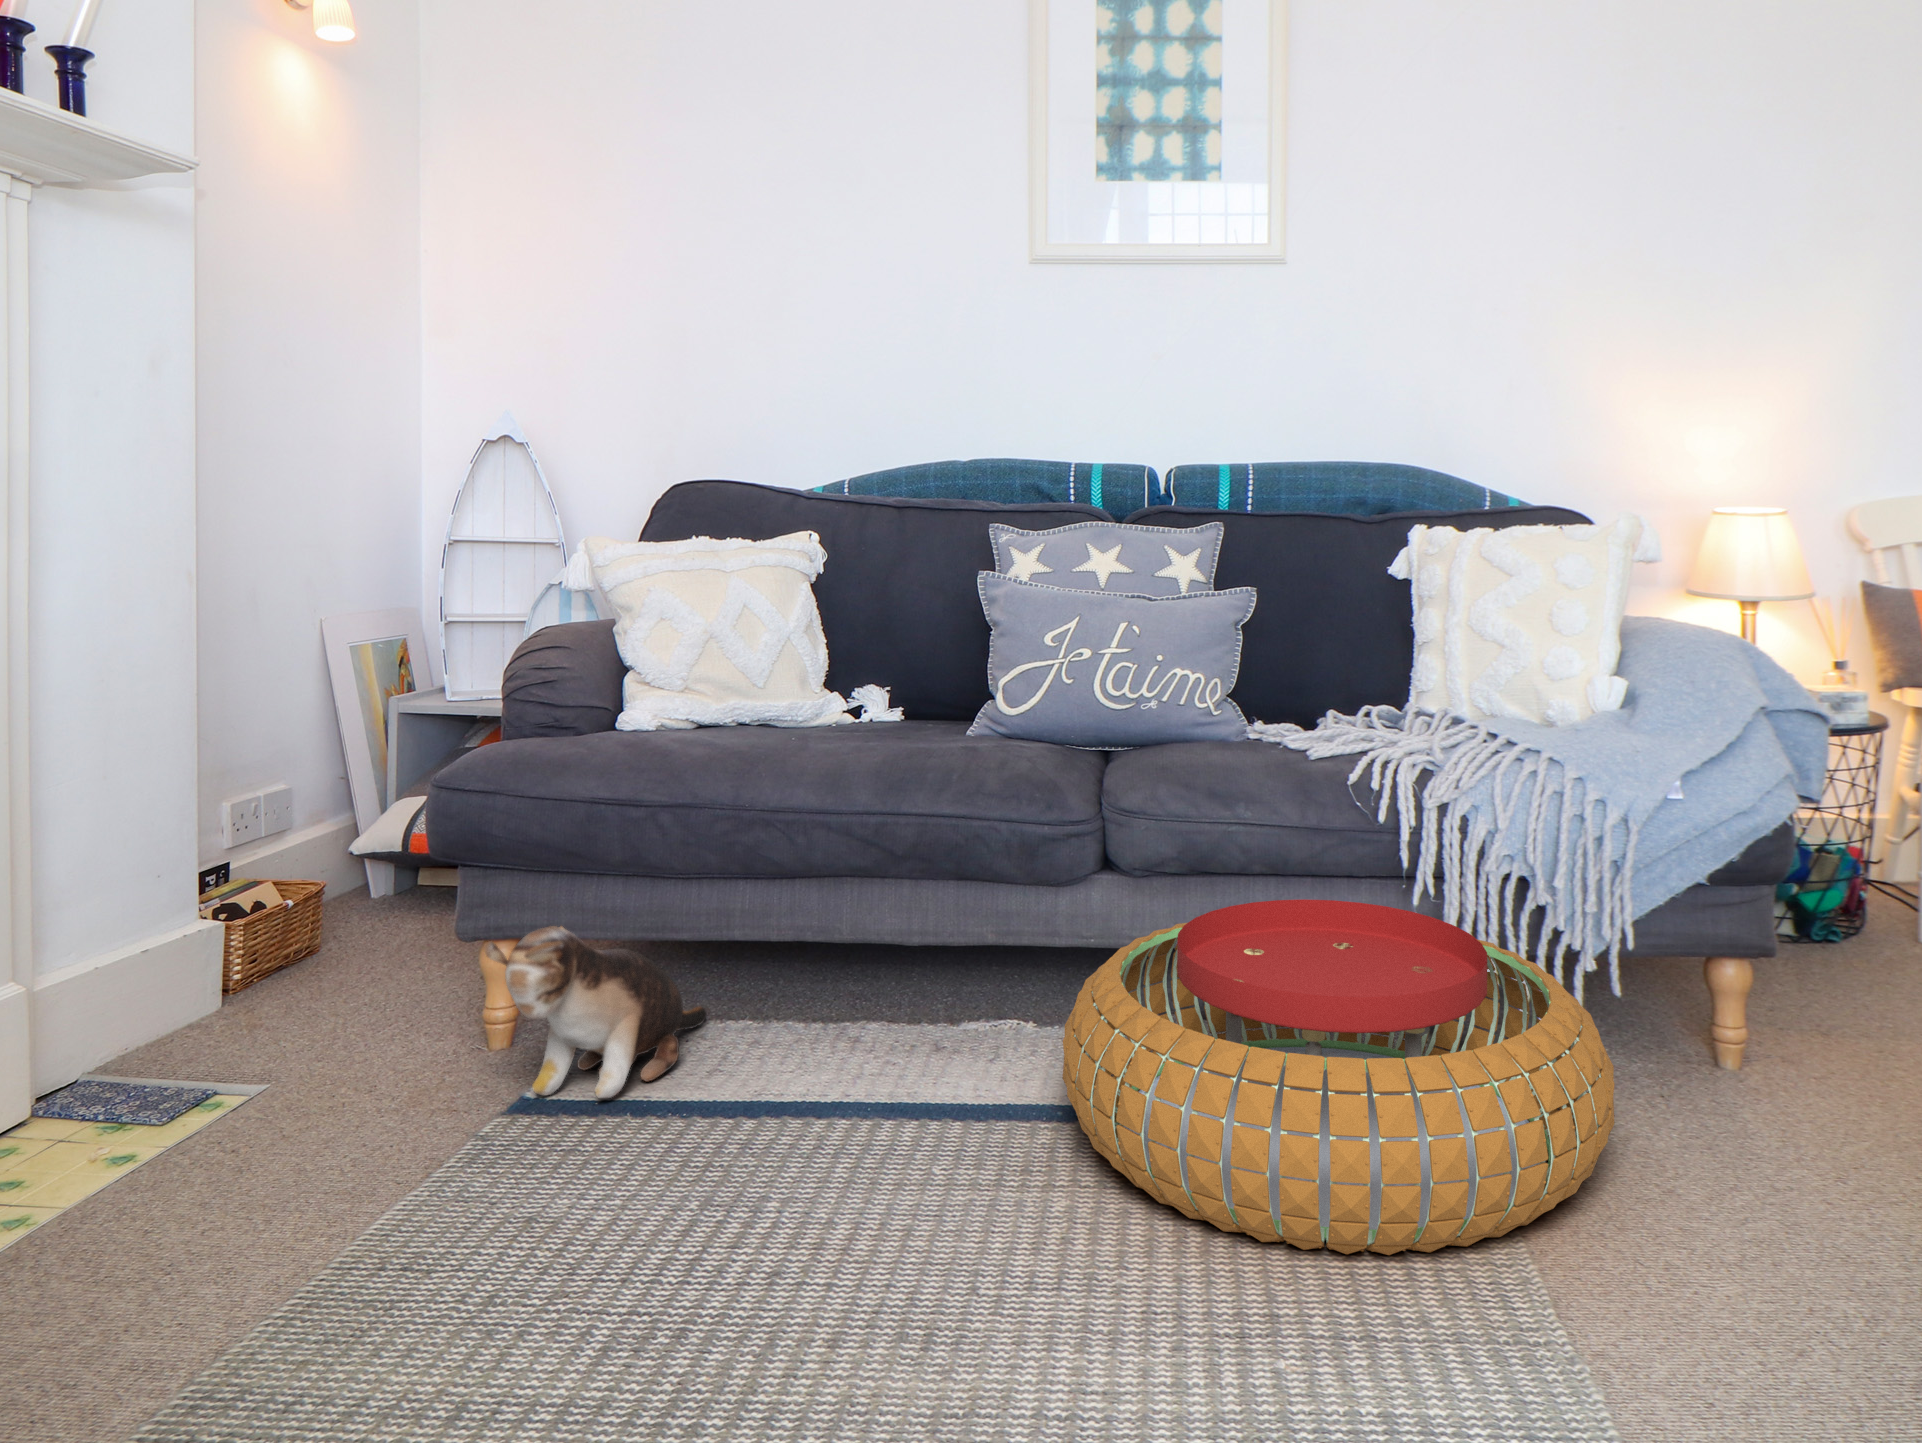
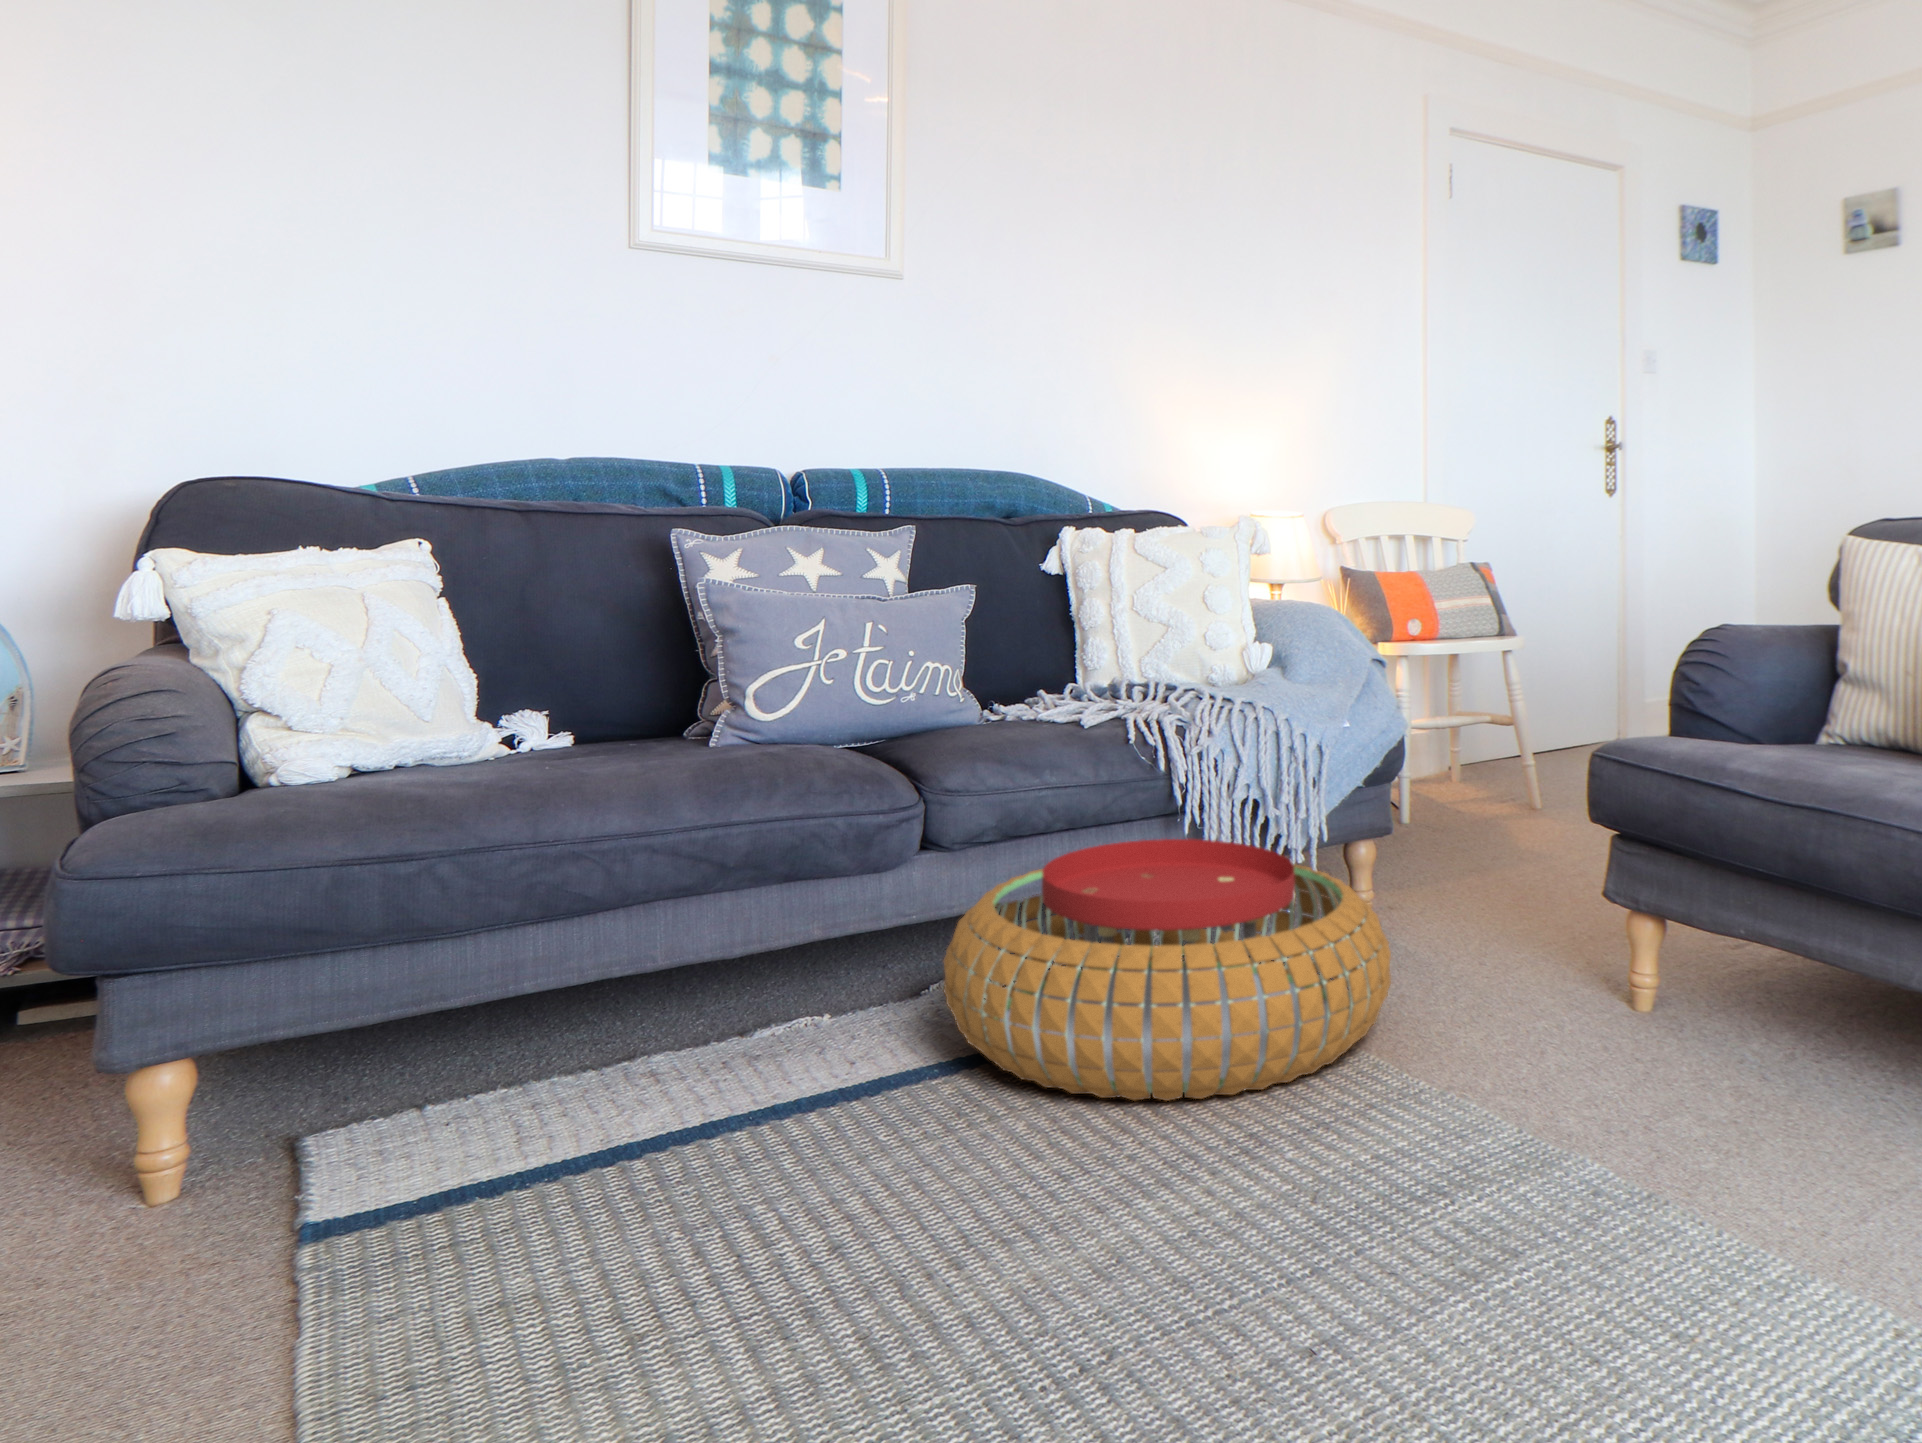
plush toy: present [484,926,707,1098] -> none [330,986,506,1189]

